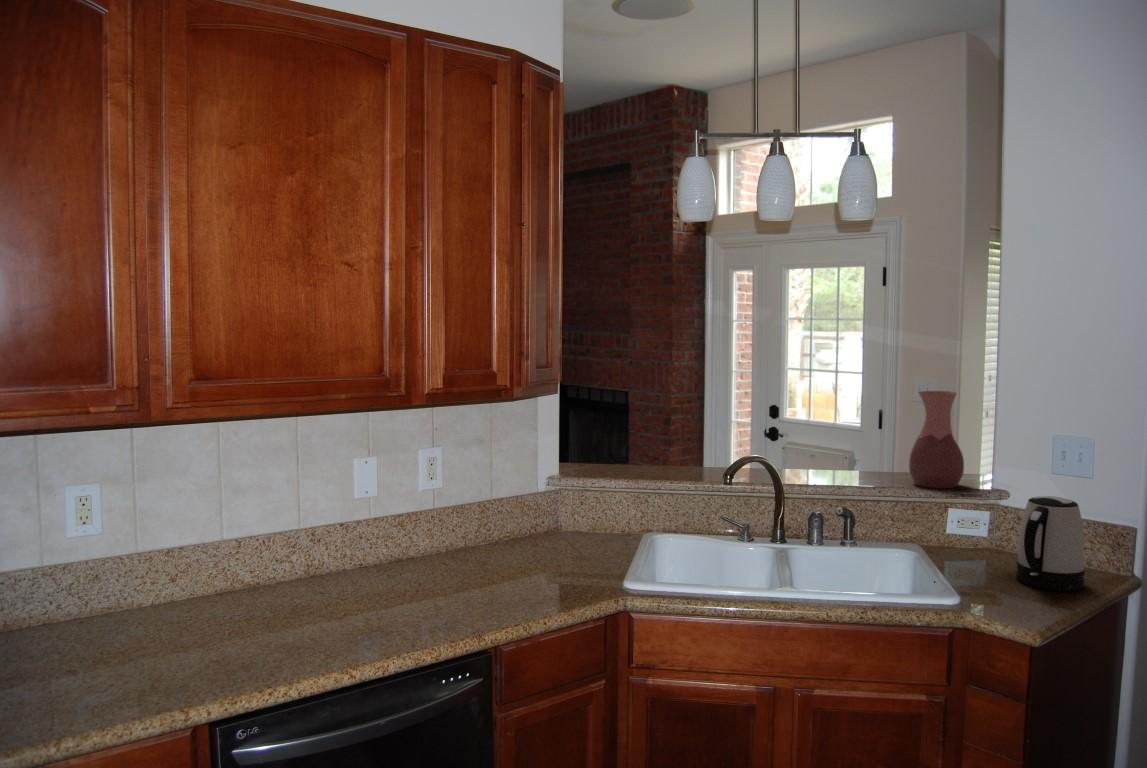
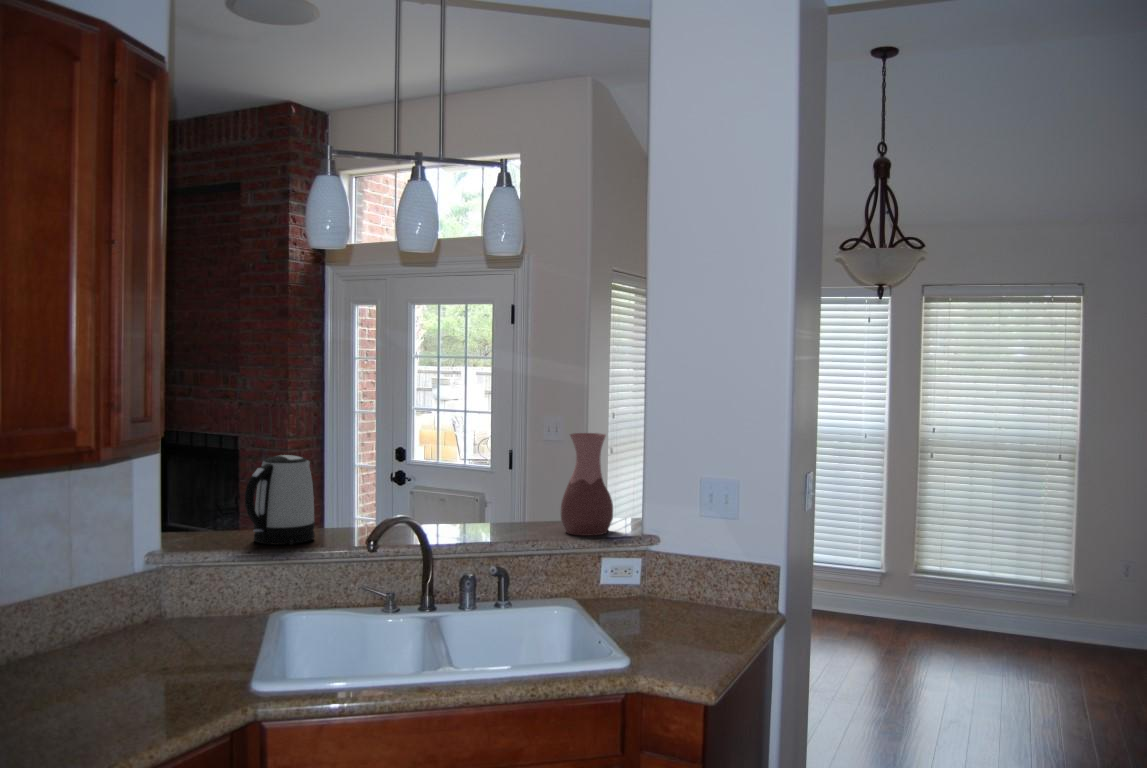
kettle: present [1016,496,1085,591] -> present [245,455,315,545]

